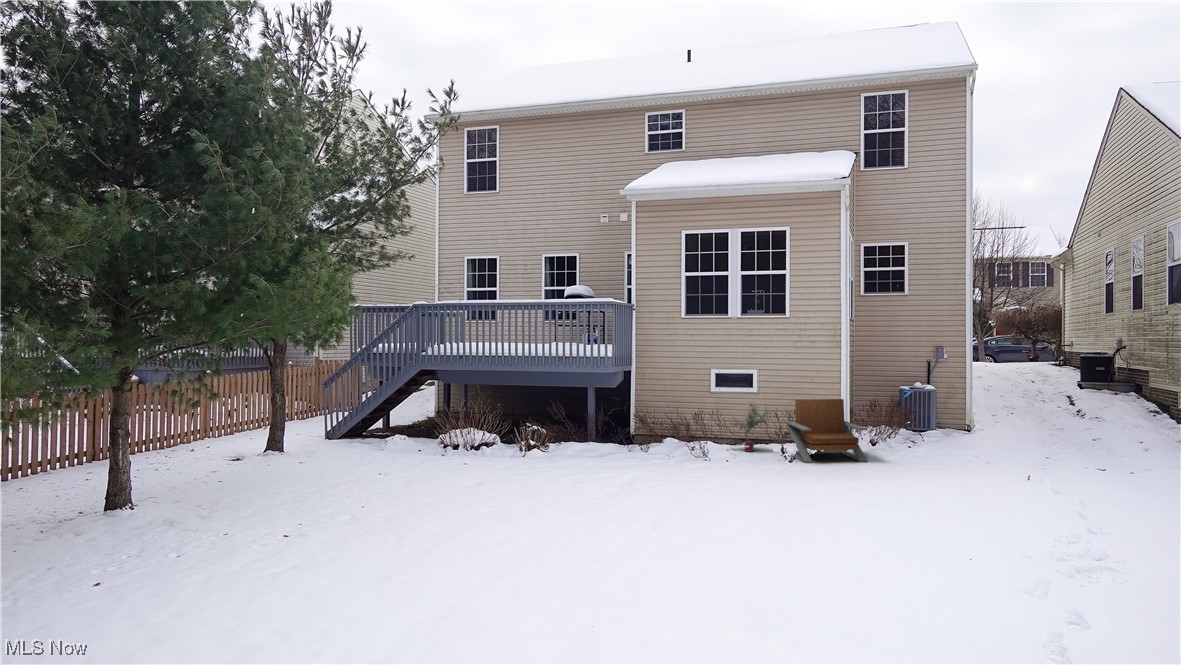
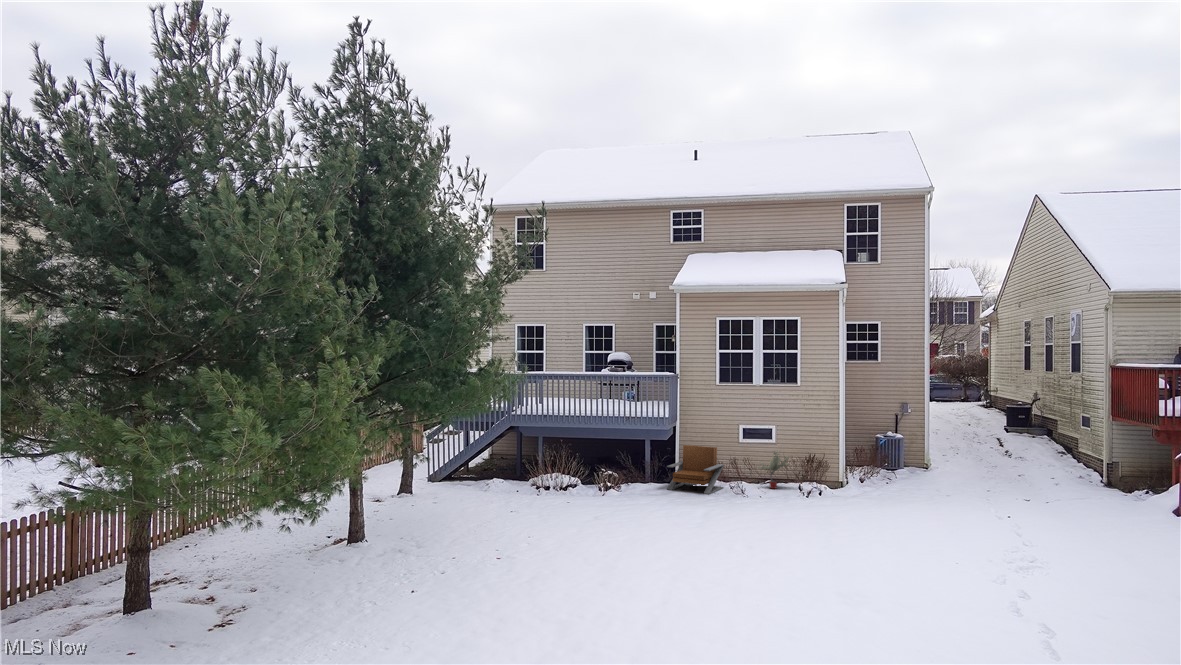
lounge chair: present [786,399,868,463] -> present [667,445,724,494]

